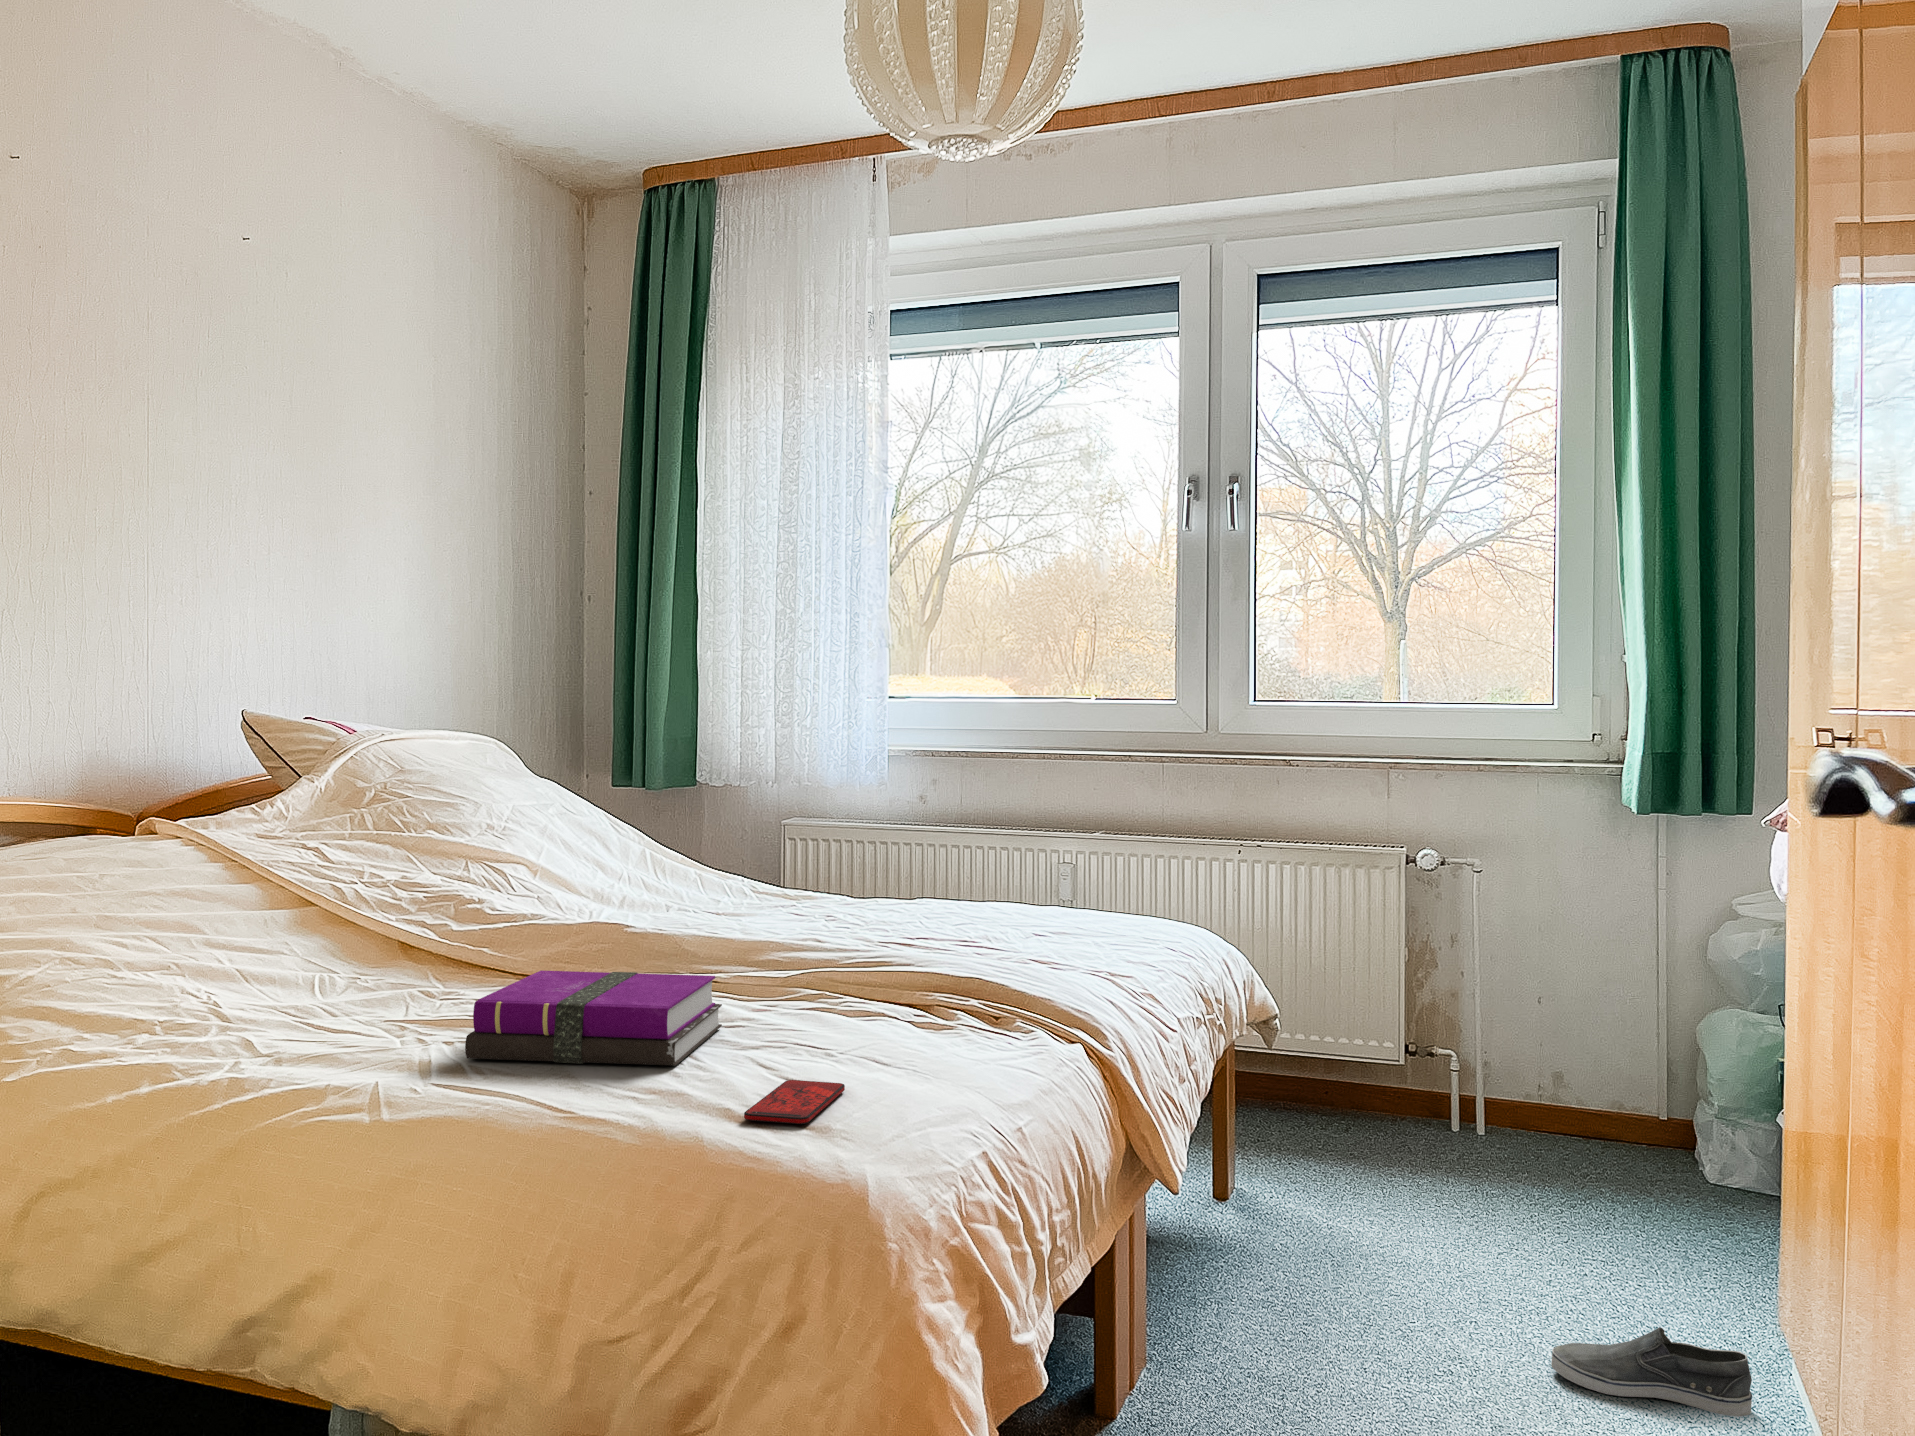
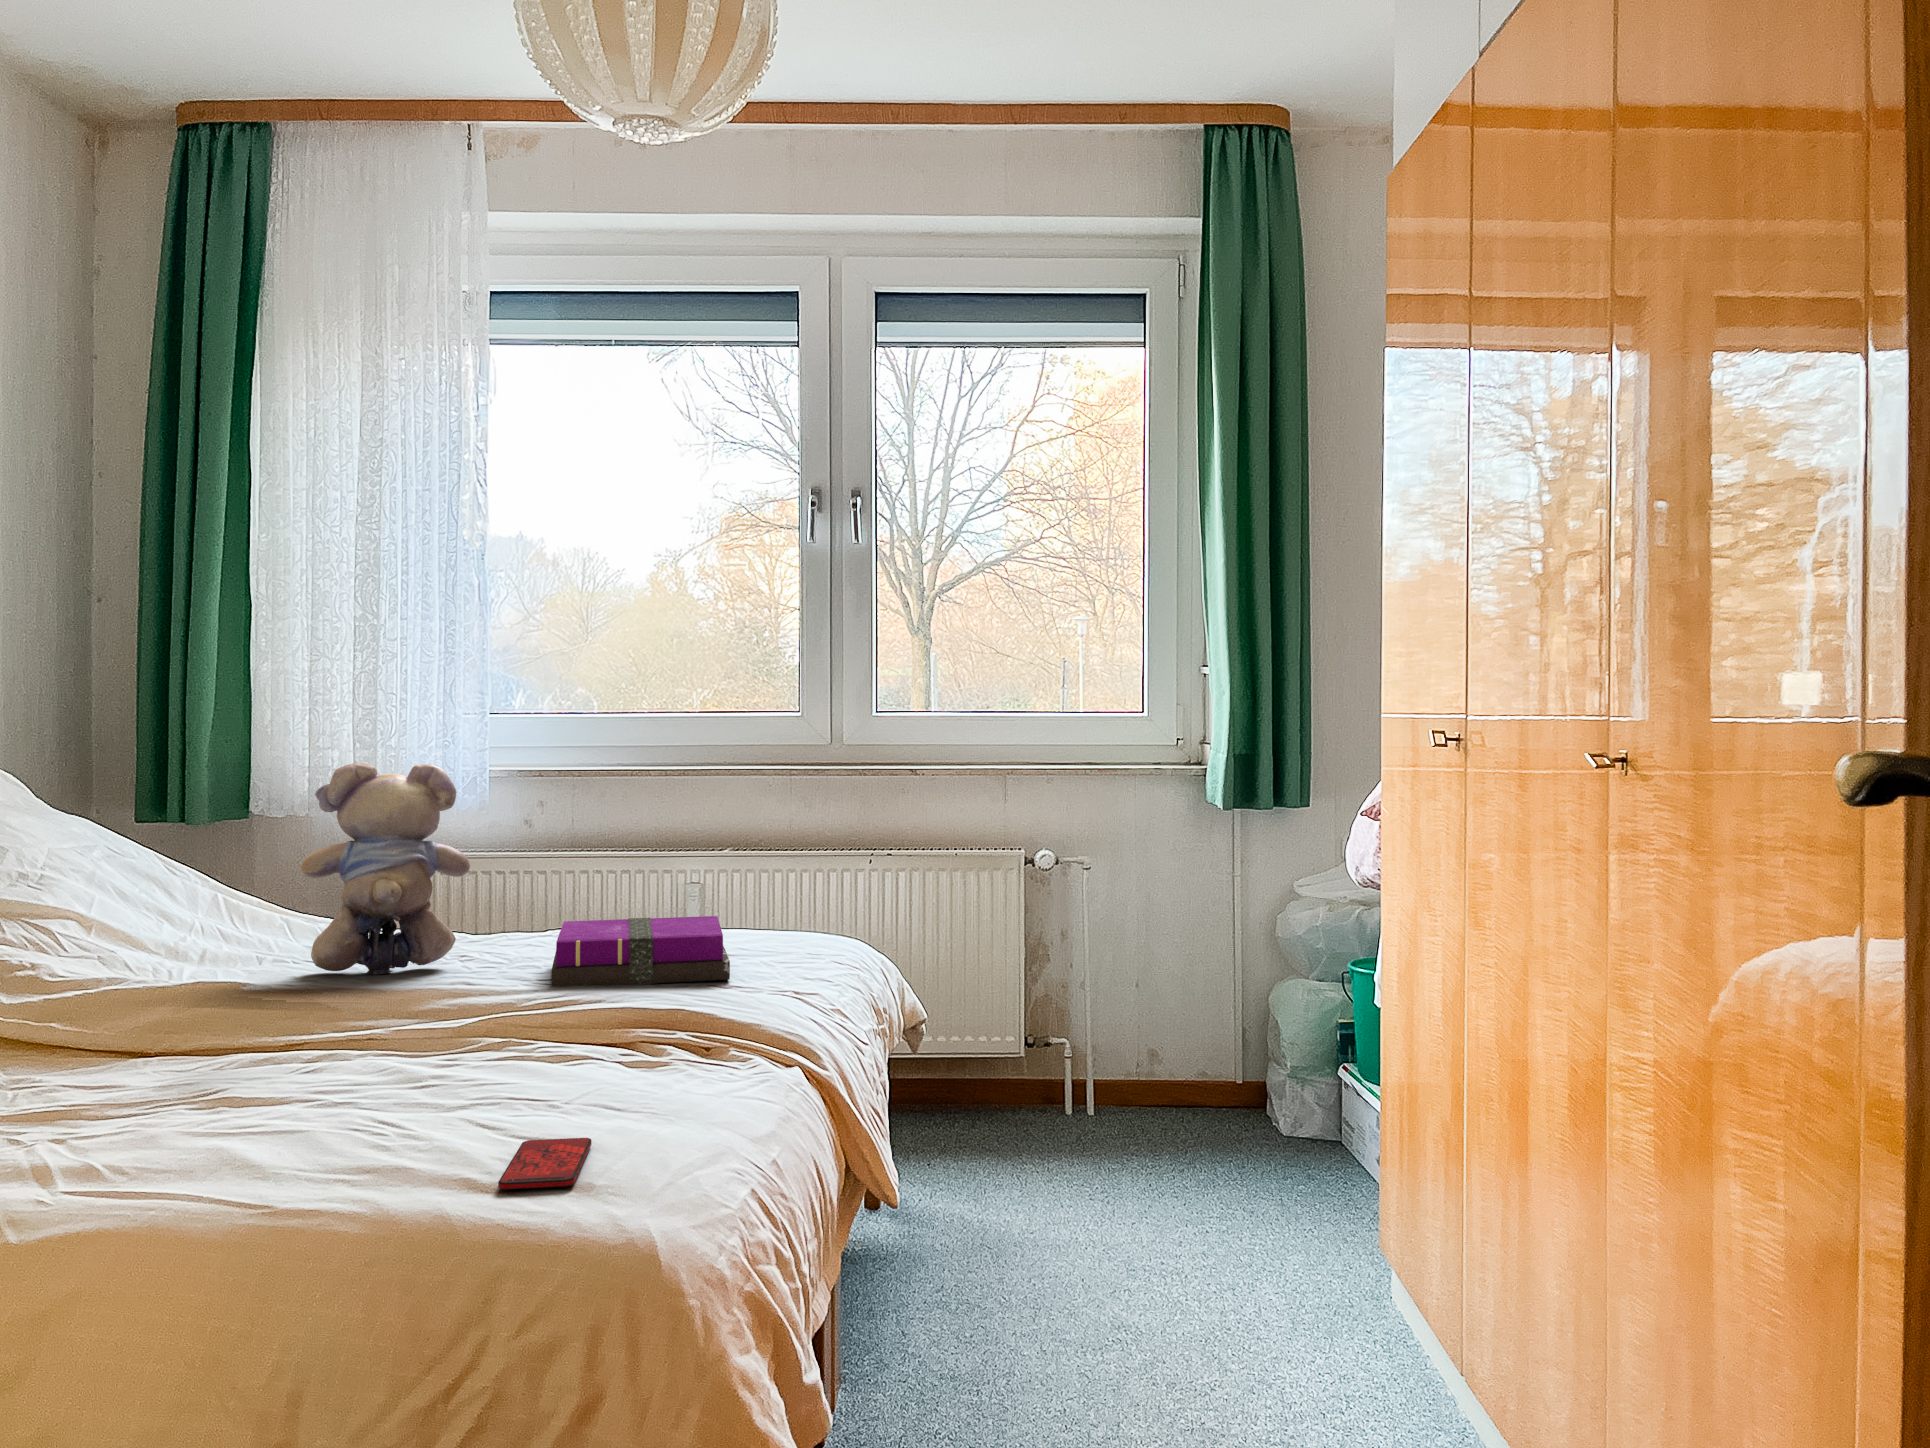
teddy bear: none [684,737,824,926] -> present [301,763,470,974]
notebook: present [465,970,722,1066] -> present [551,916,730,987]
shoe: present [1551,1327,1752,1417] -> none [1205,1269,1366,1337]

